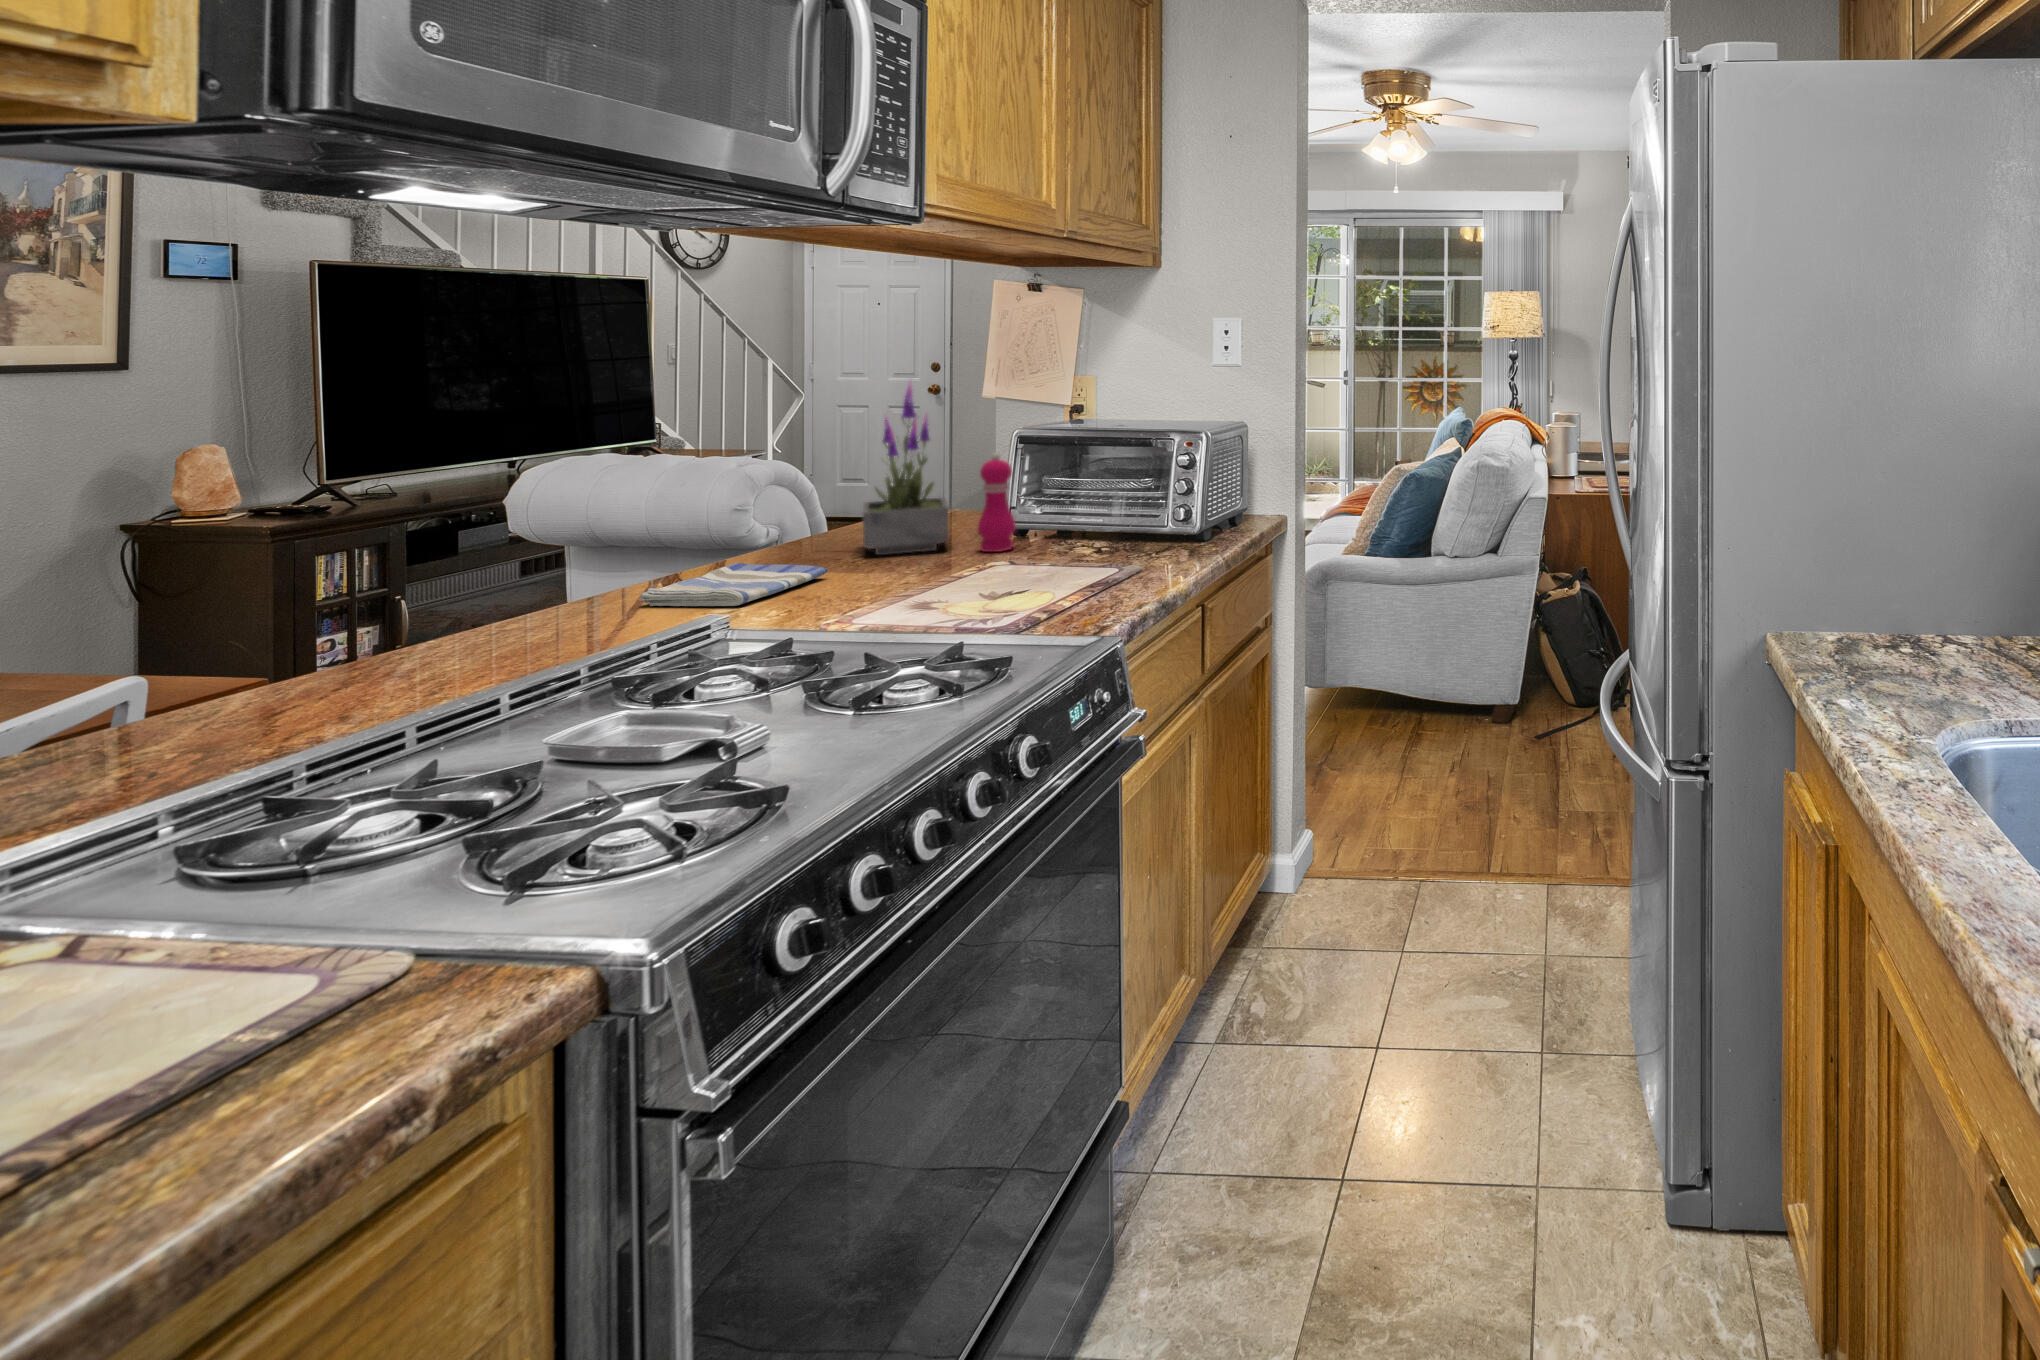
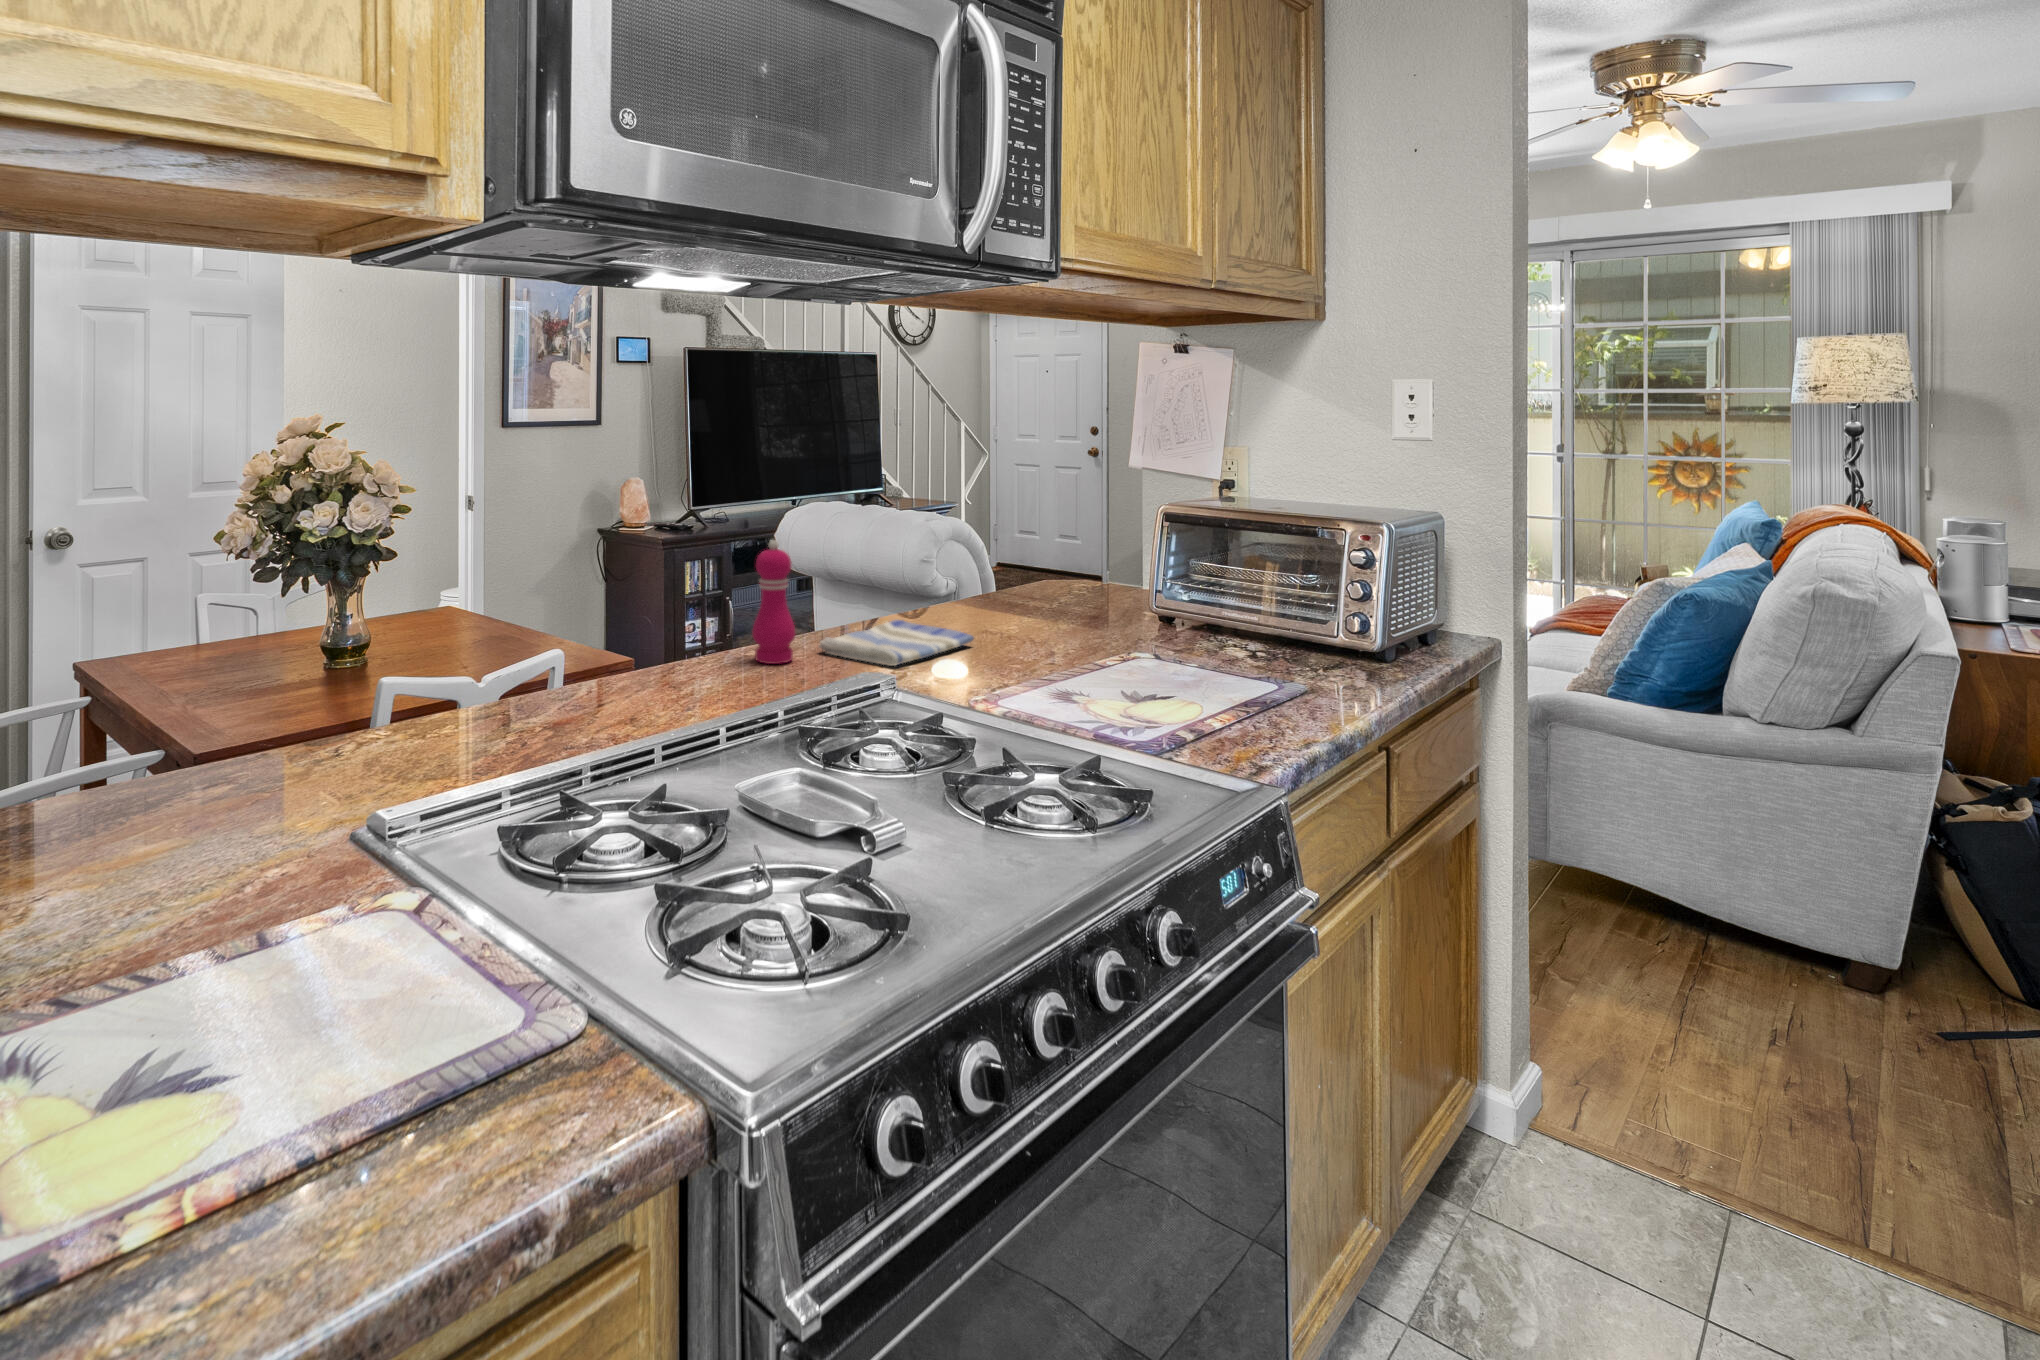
potted plant: present [863,384,949,555] -> none [1008,443,1091,628]
pepper mill: present [978,452,1016,552] -> present [752,540,796,664]

